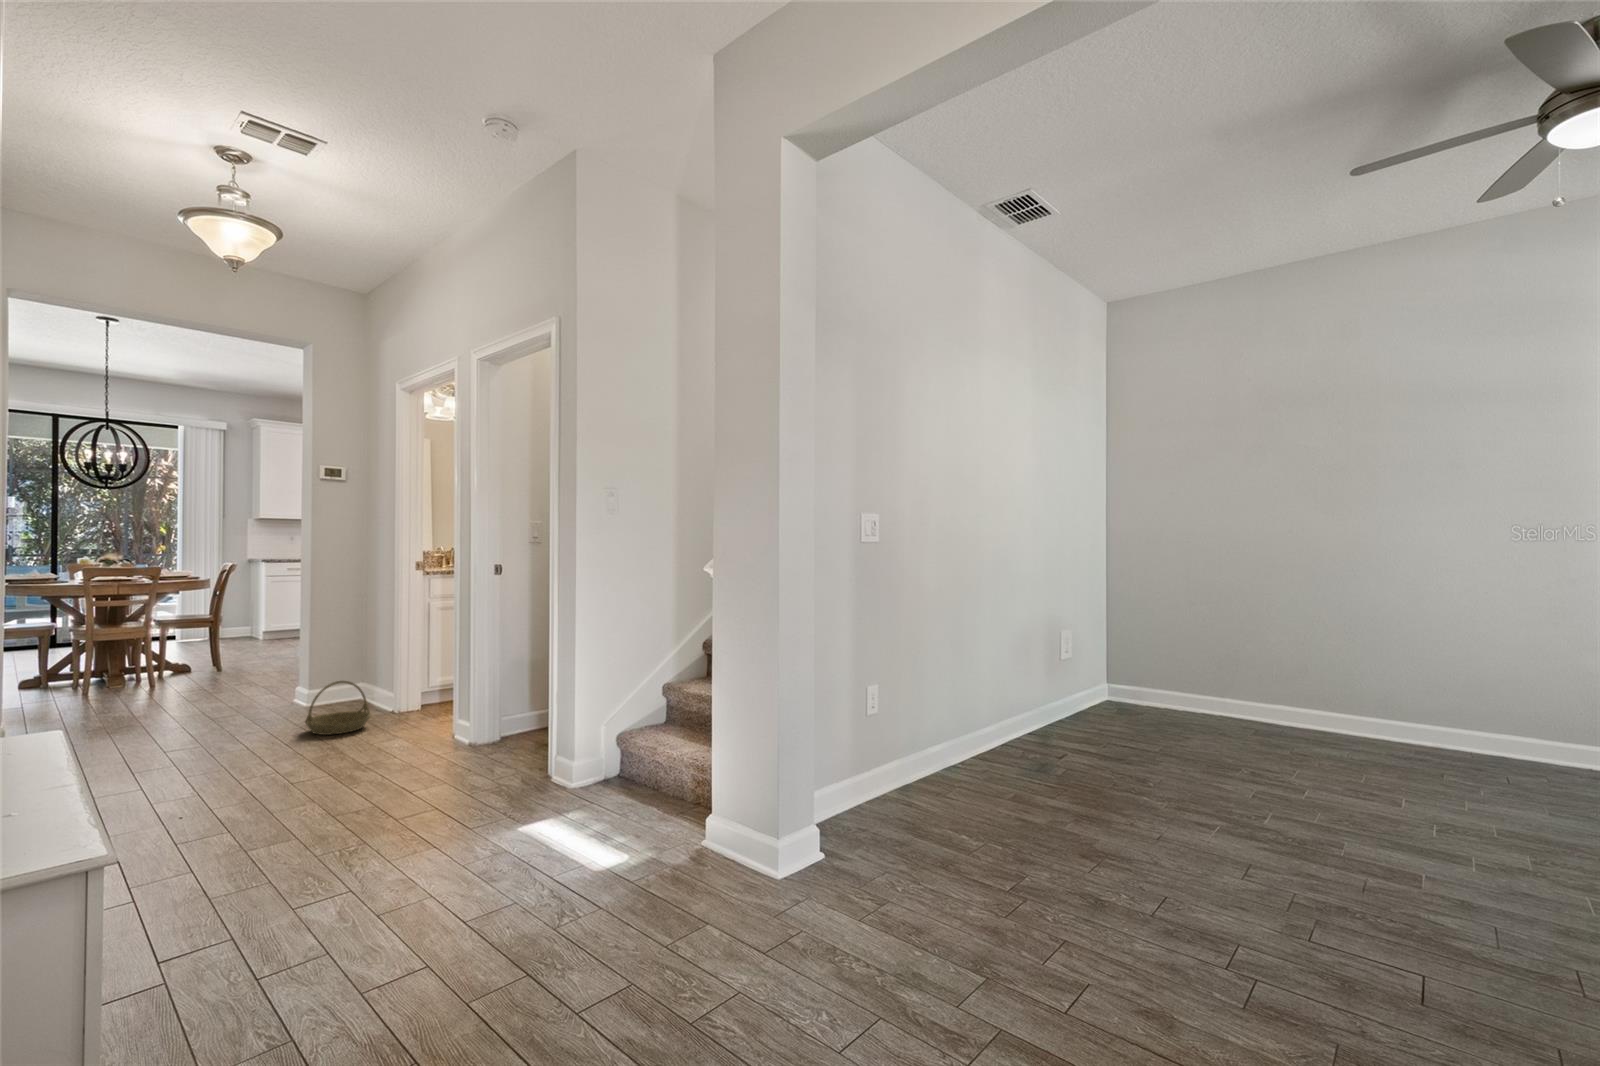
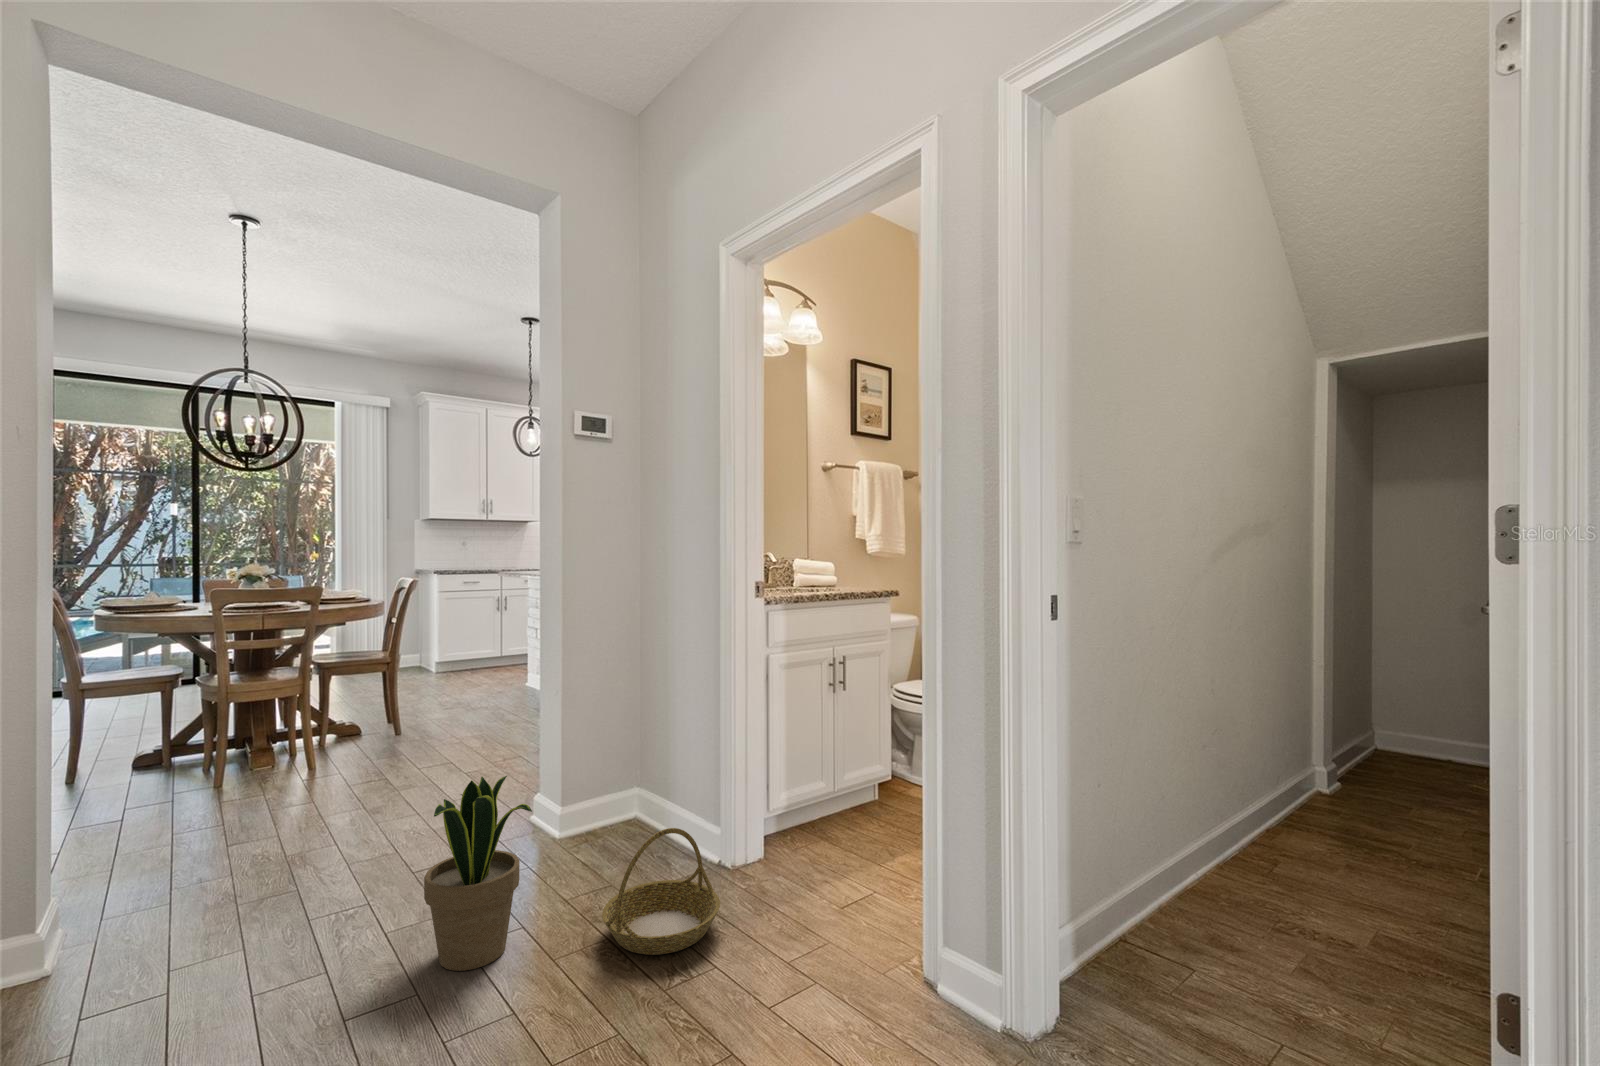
potted plant: none [209,653,268,741] -> present [424,776,532,971]

